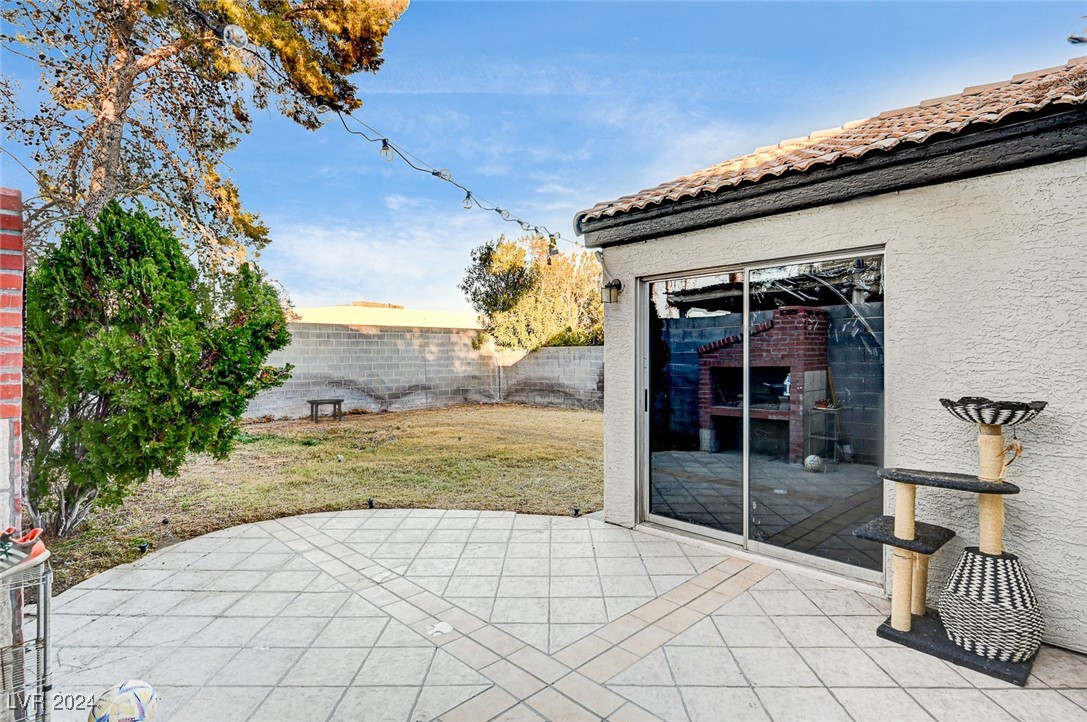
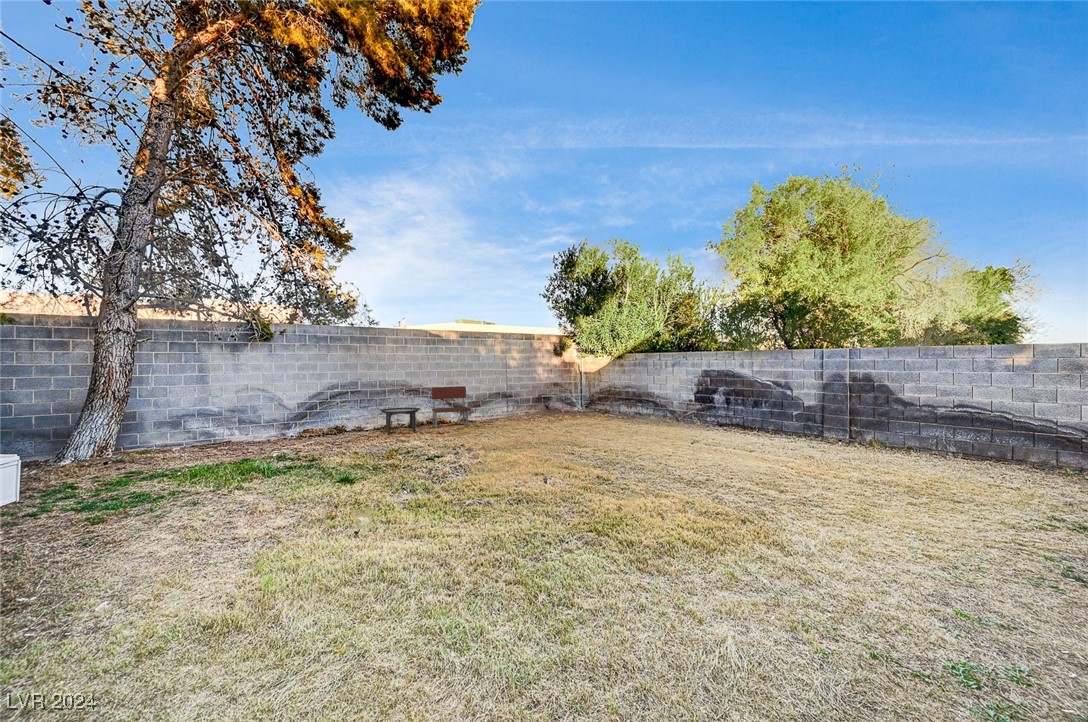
bench: none [354,379,393,418] -> present [431,386,471,428]

